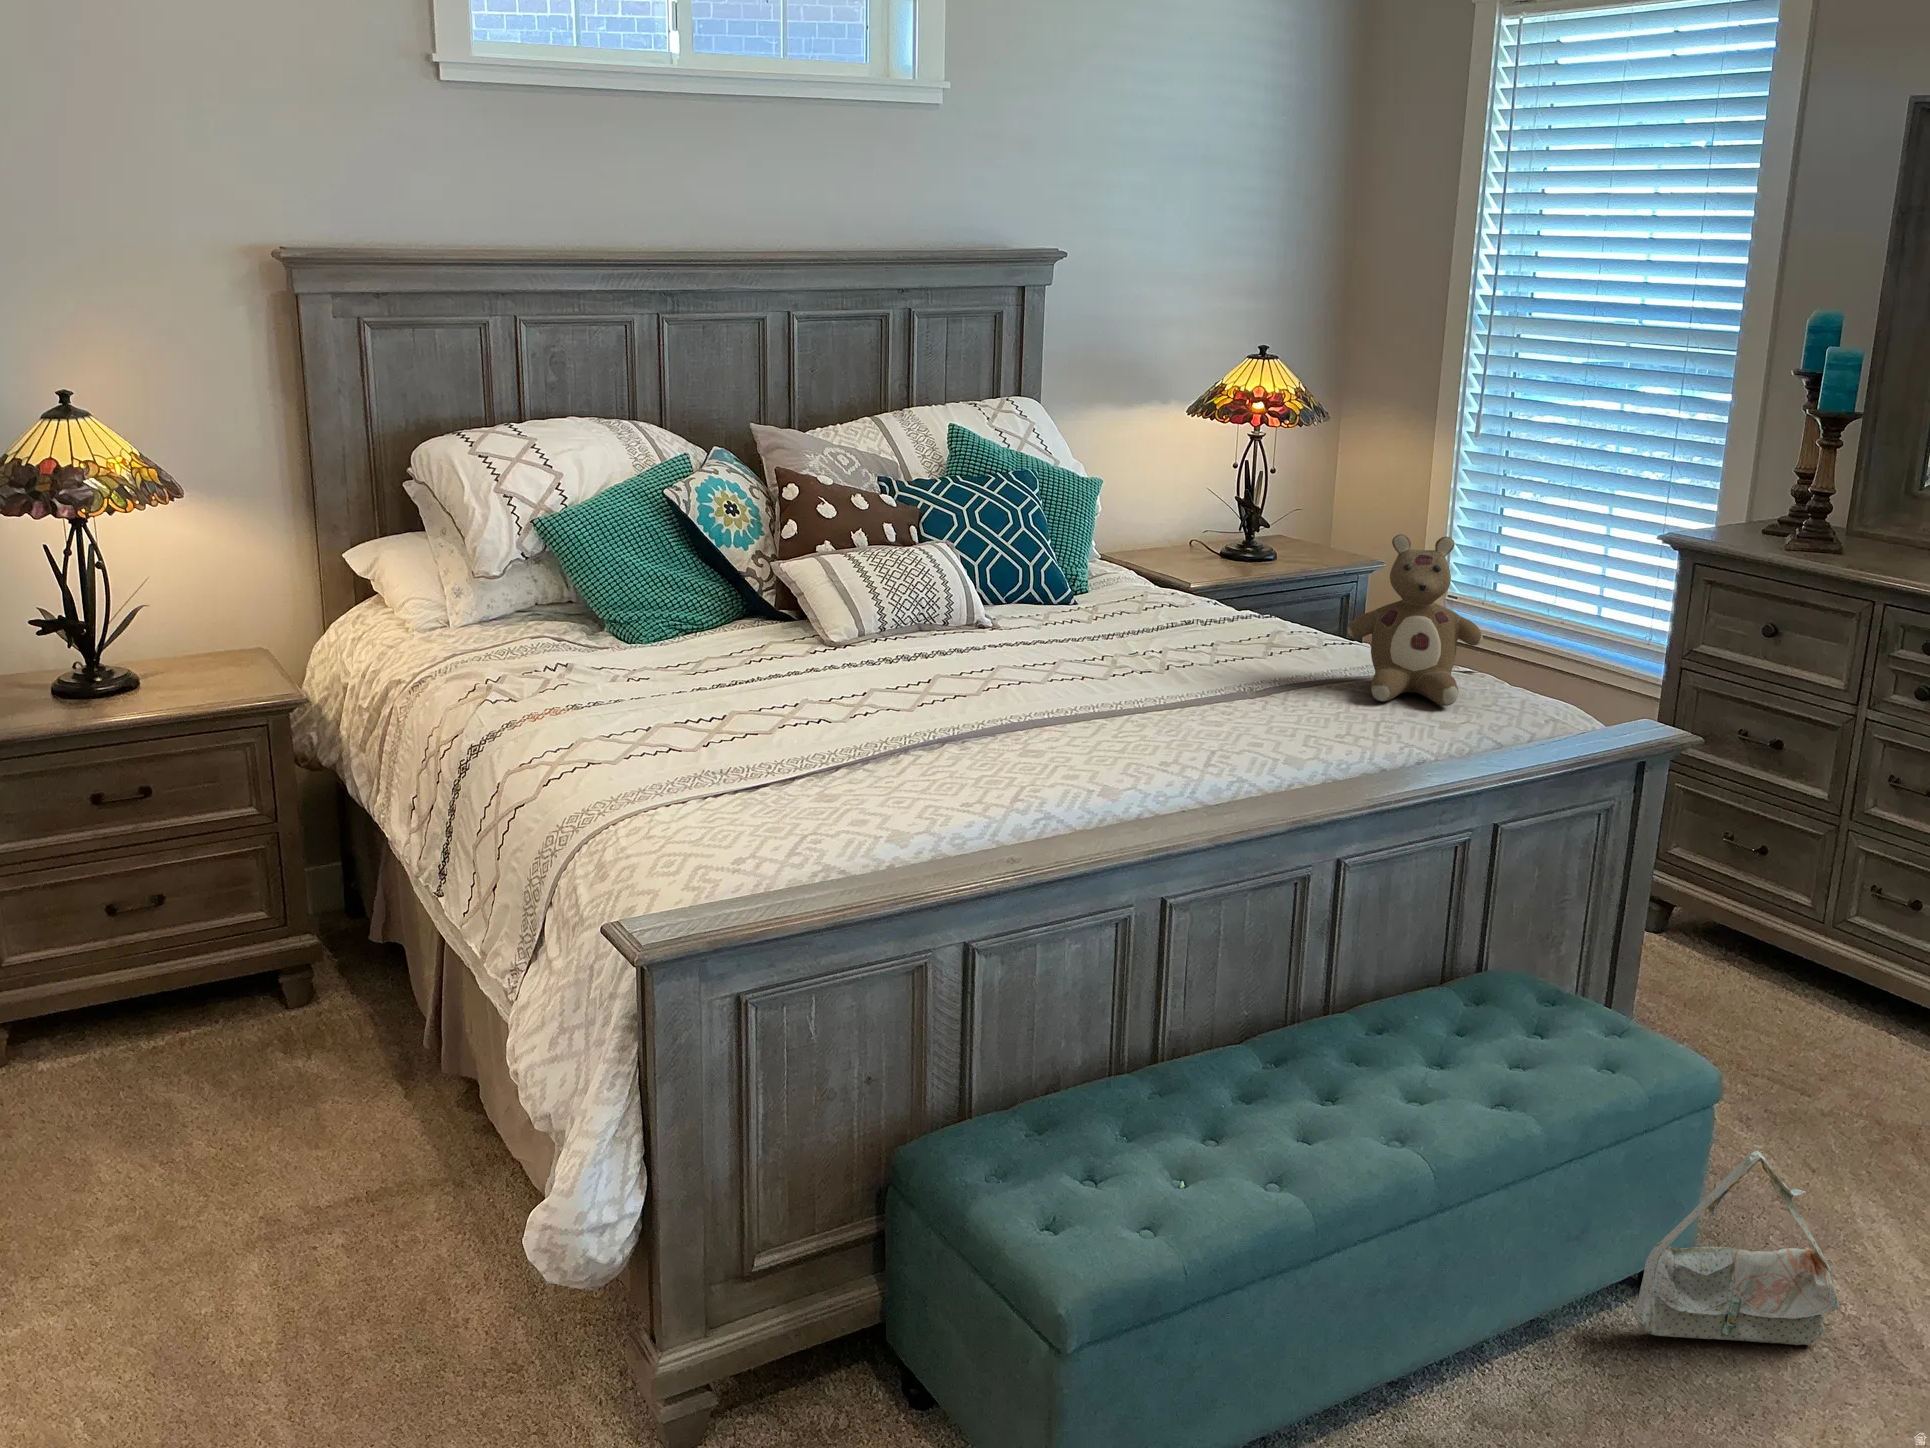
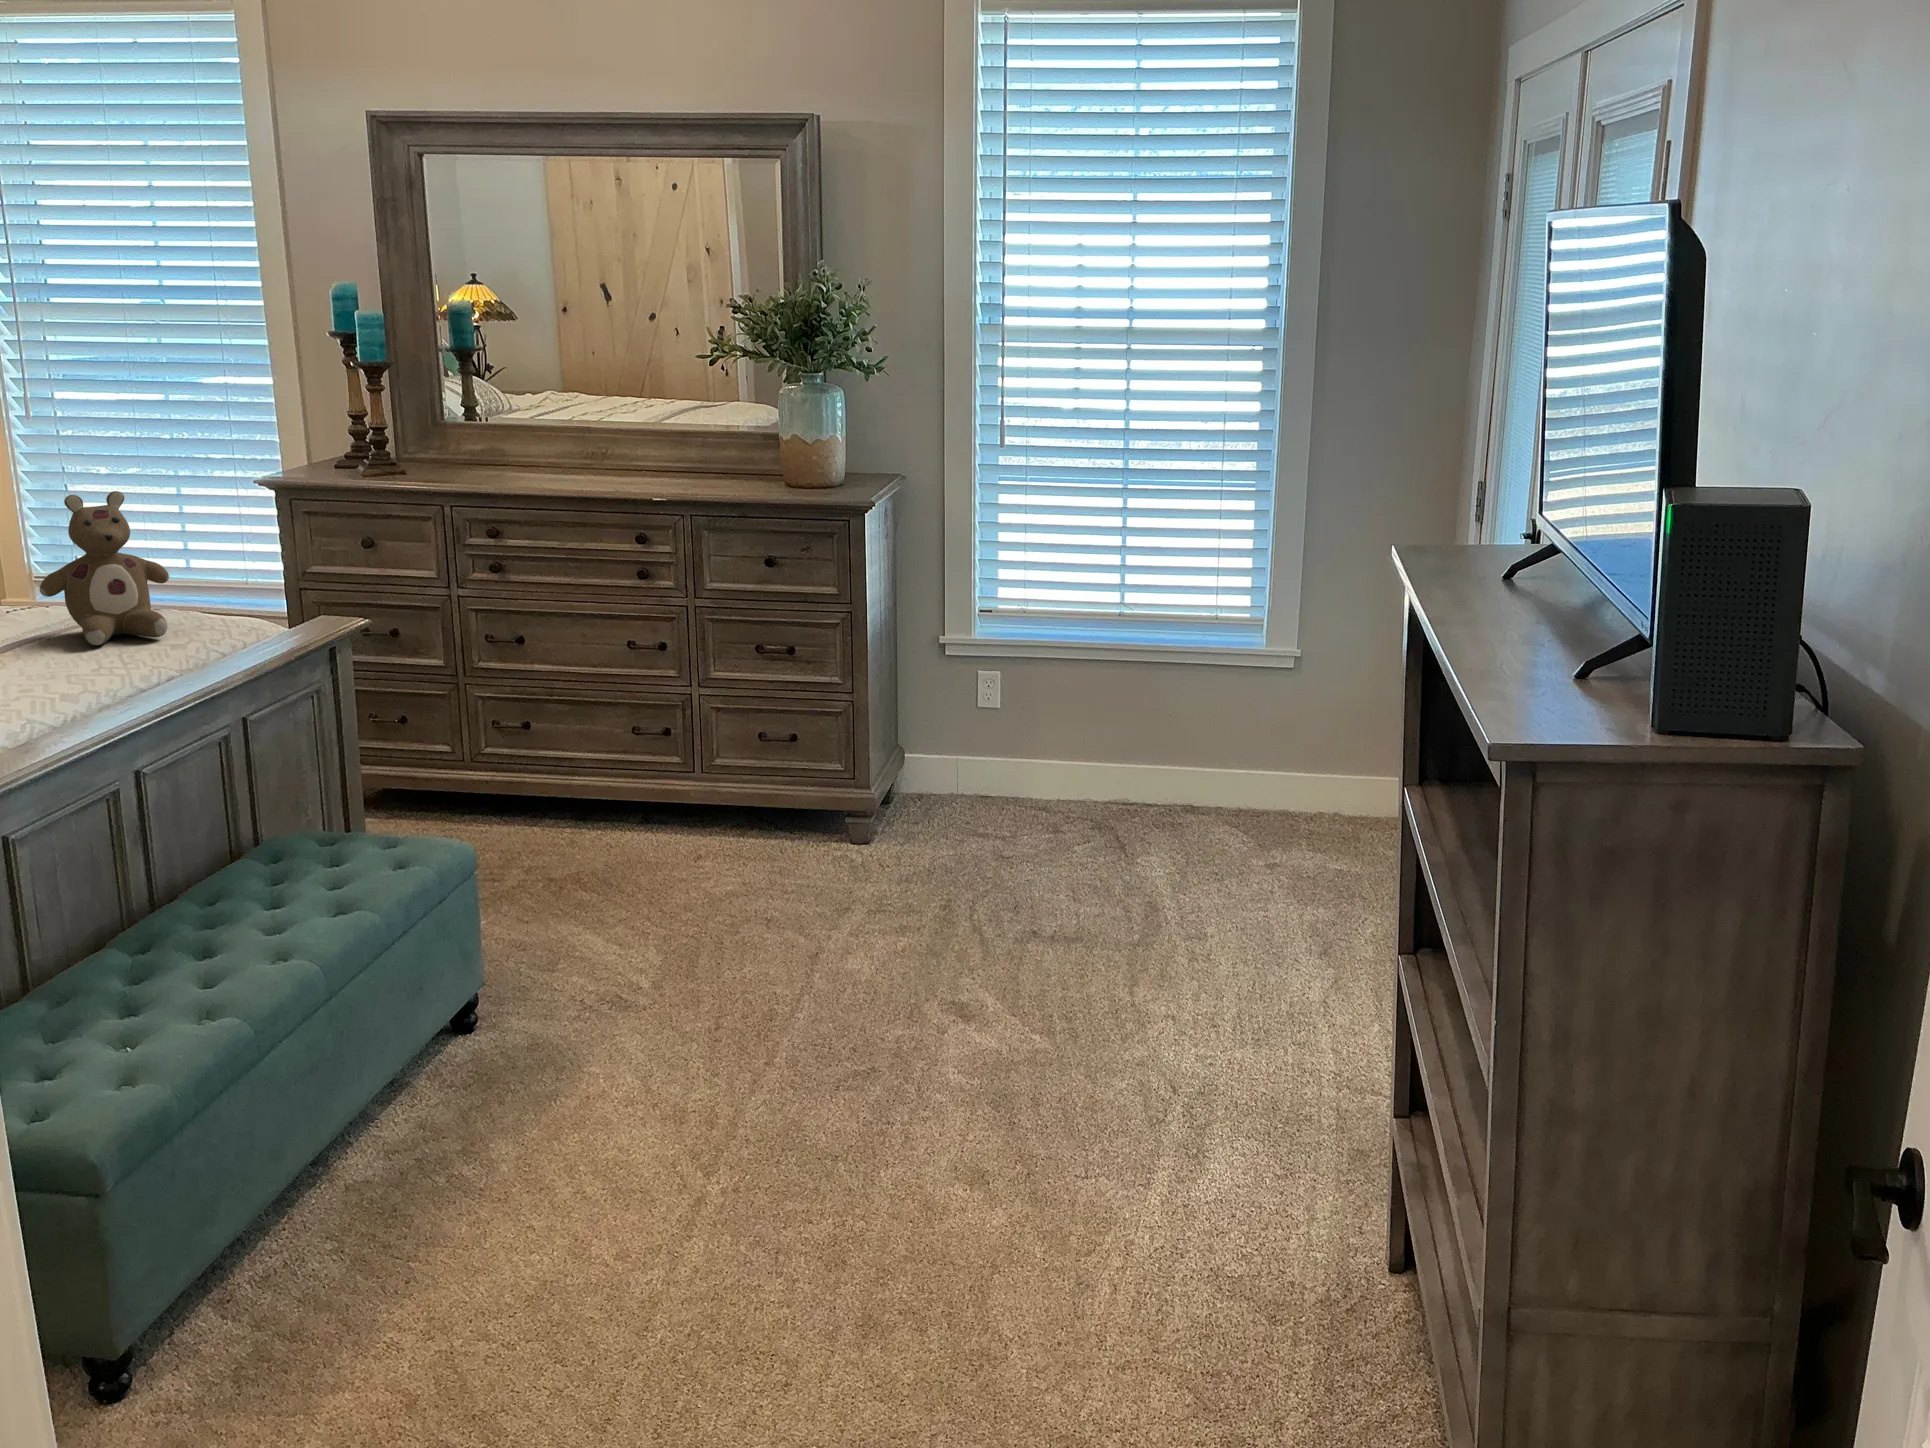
bag: present [1633,1151,1840,1345] -> none [463,887,591,1050]

